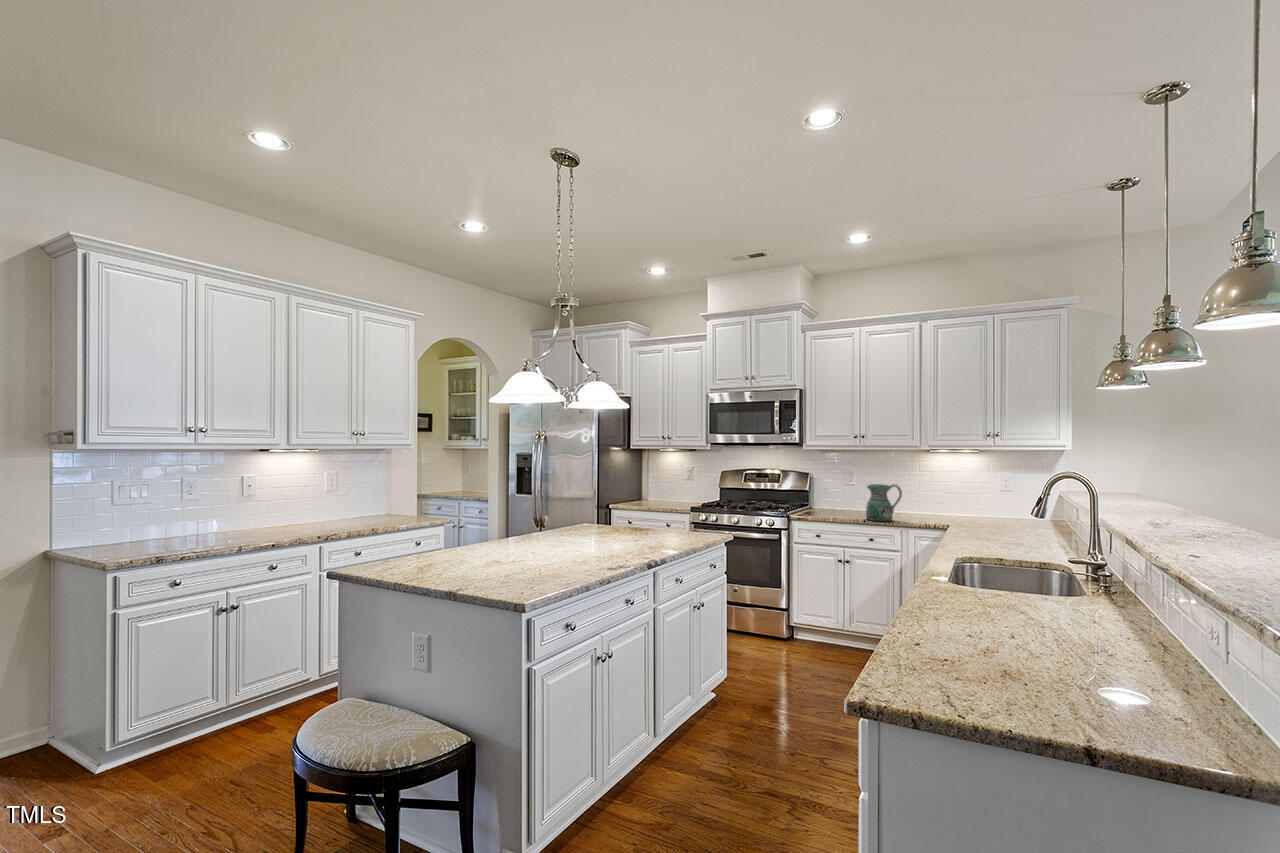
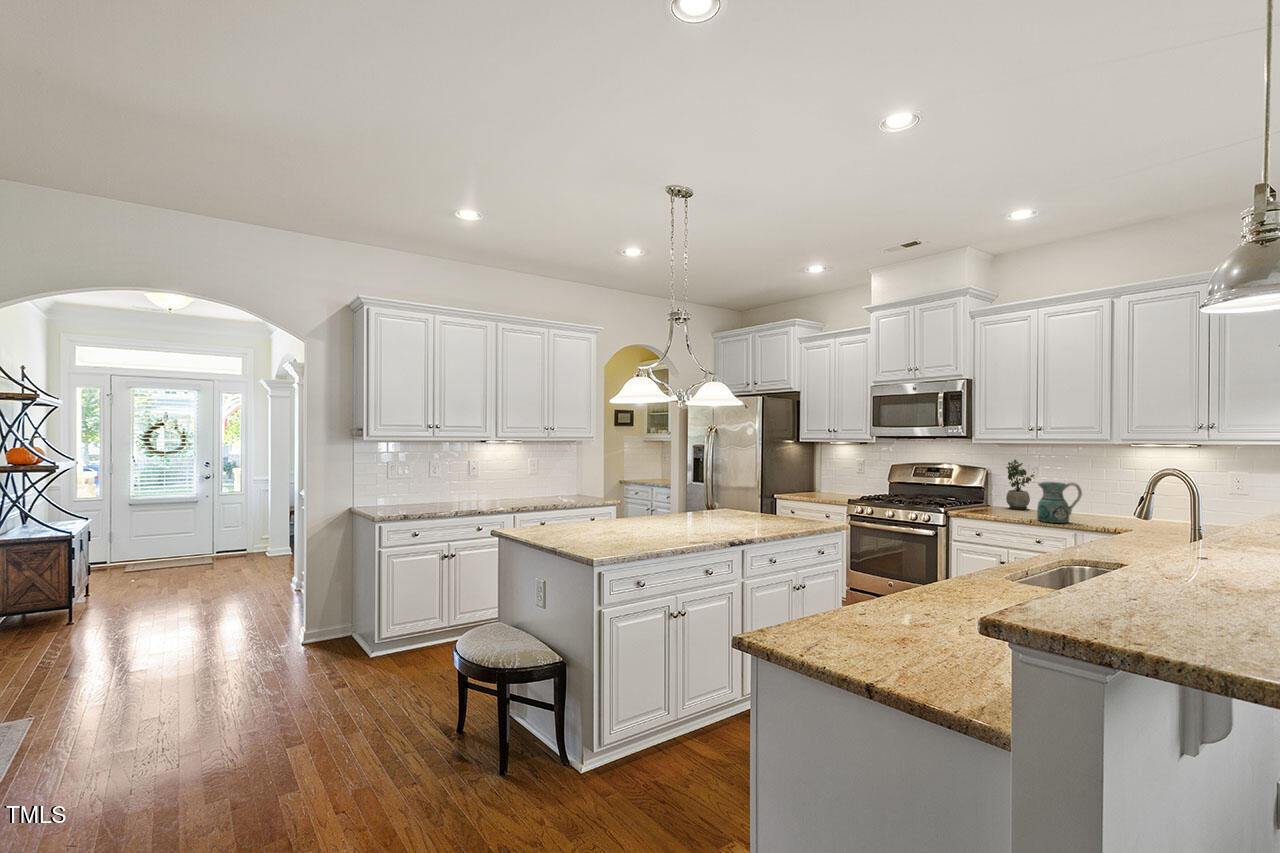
potted plant: none [828,464,855,510] -> present [1006,459,1035,509]

